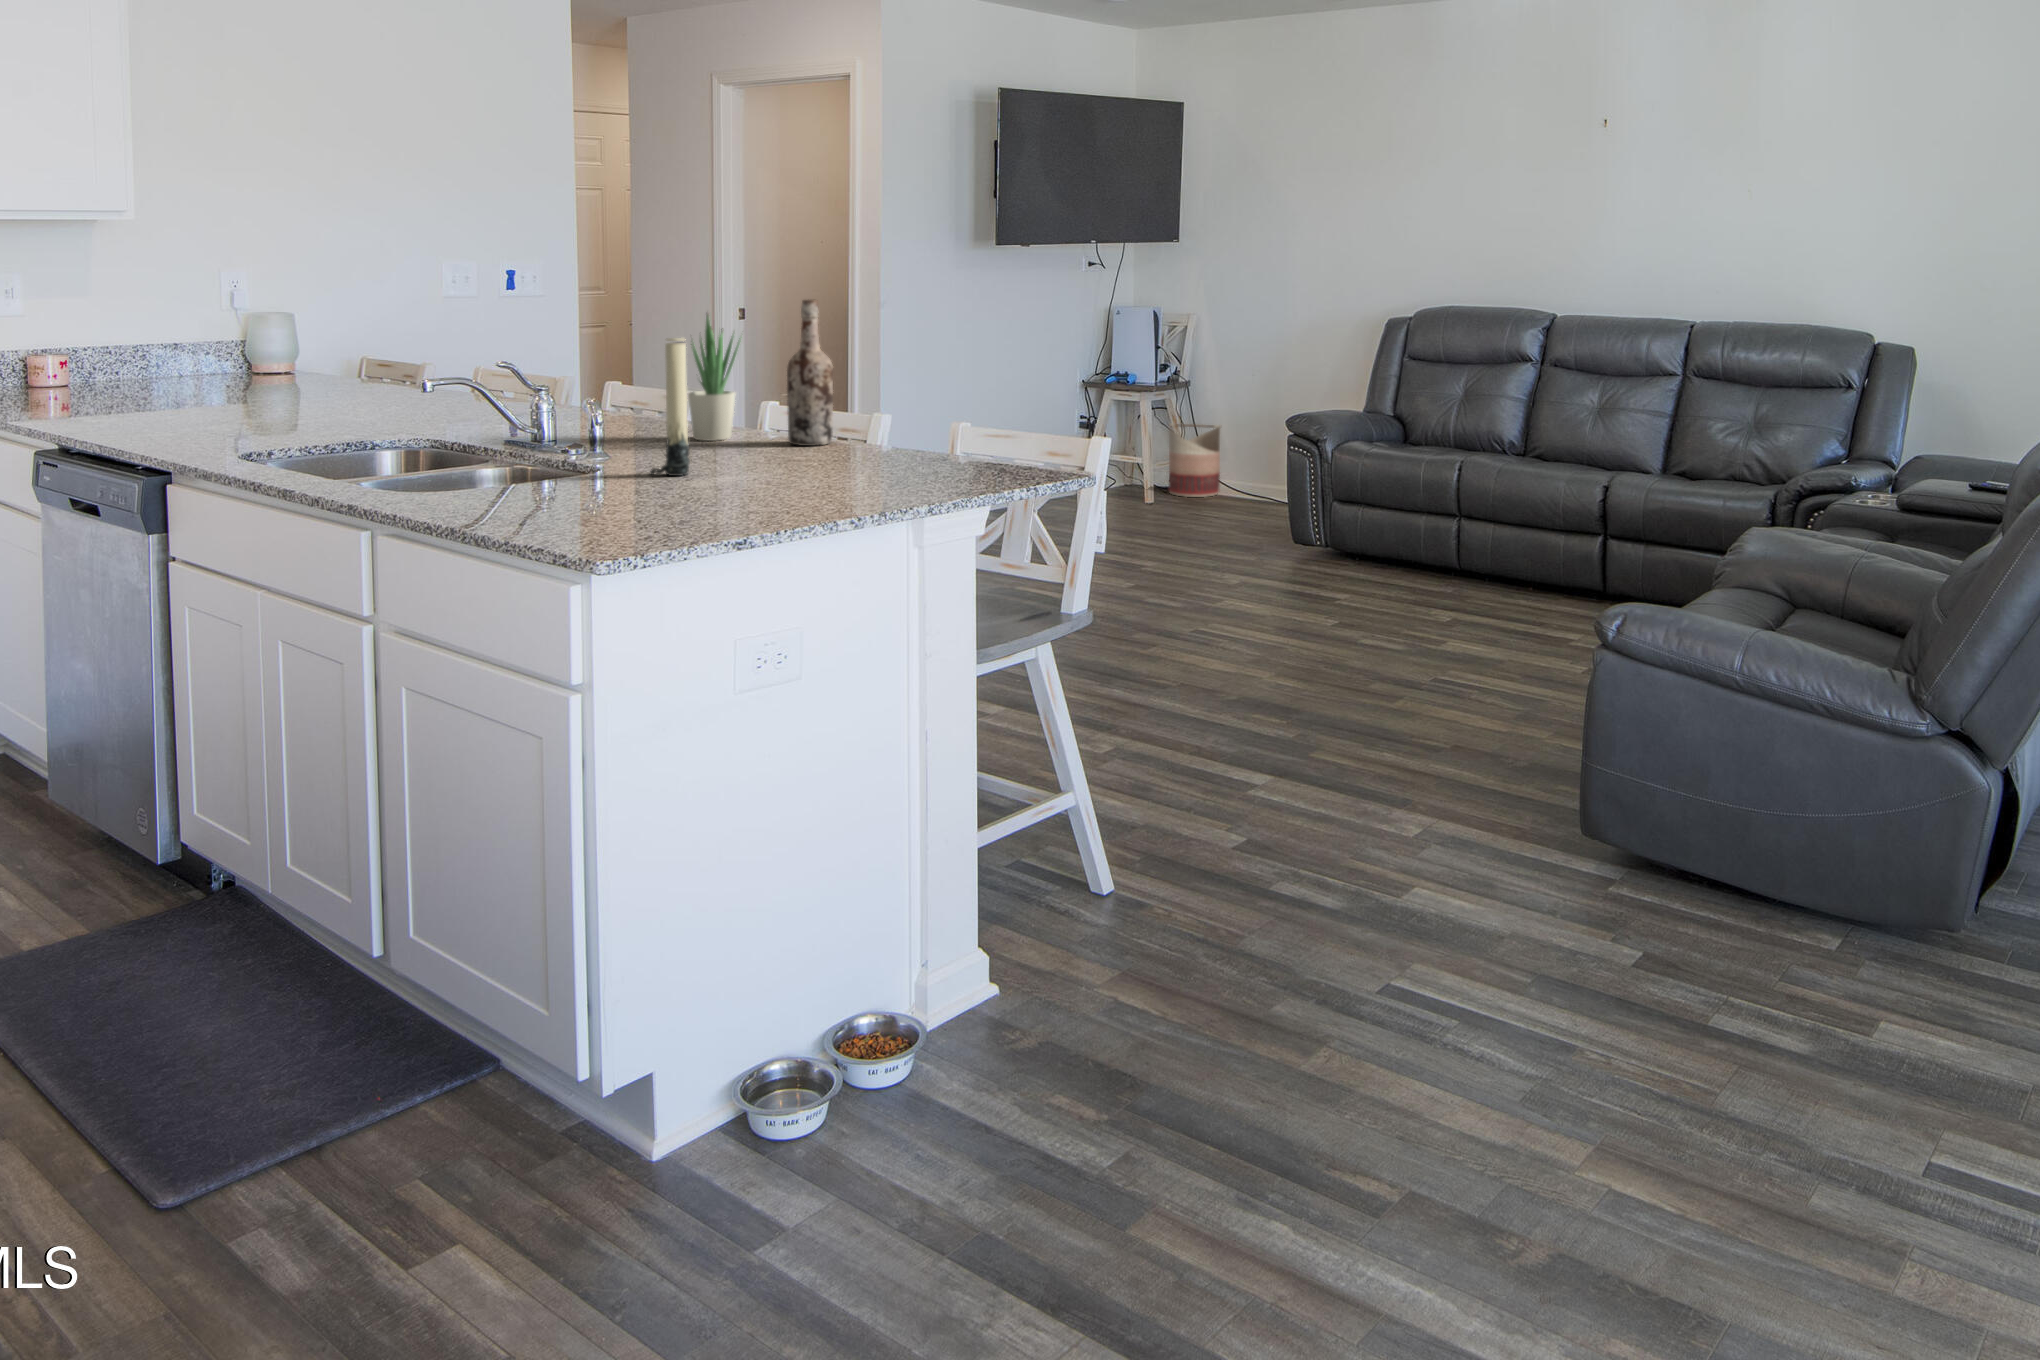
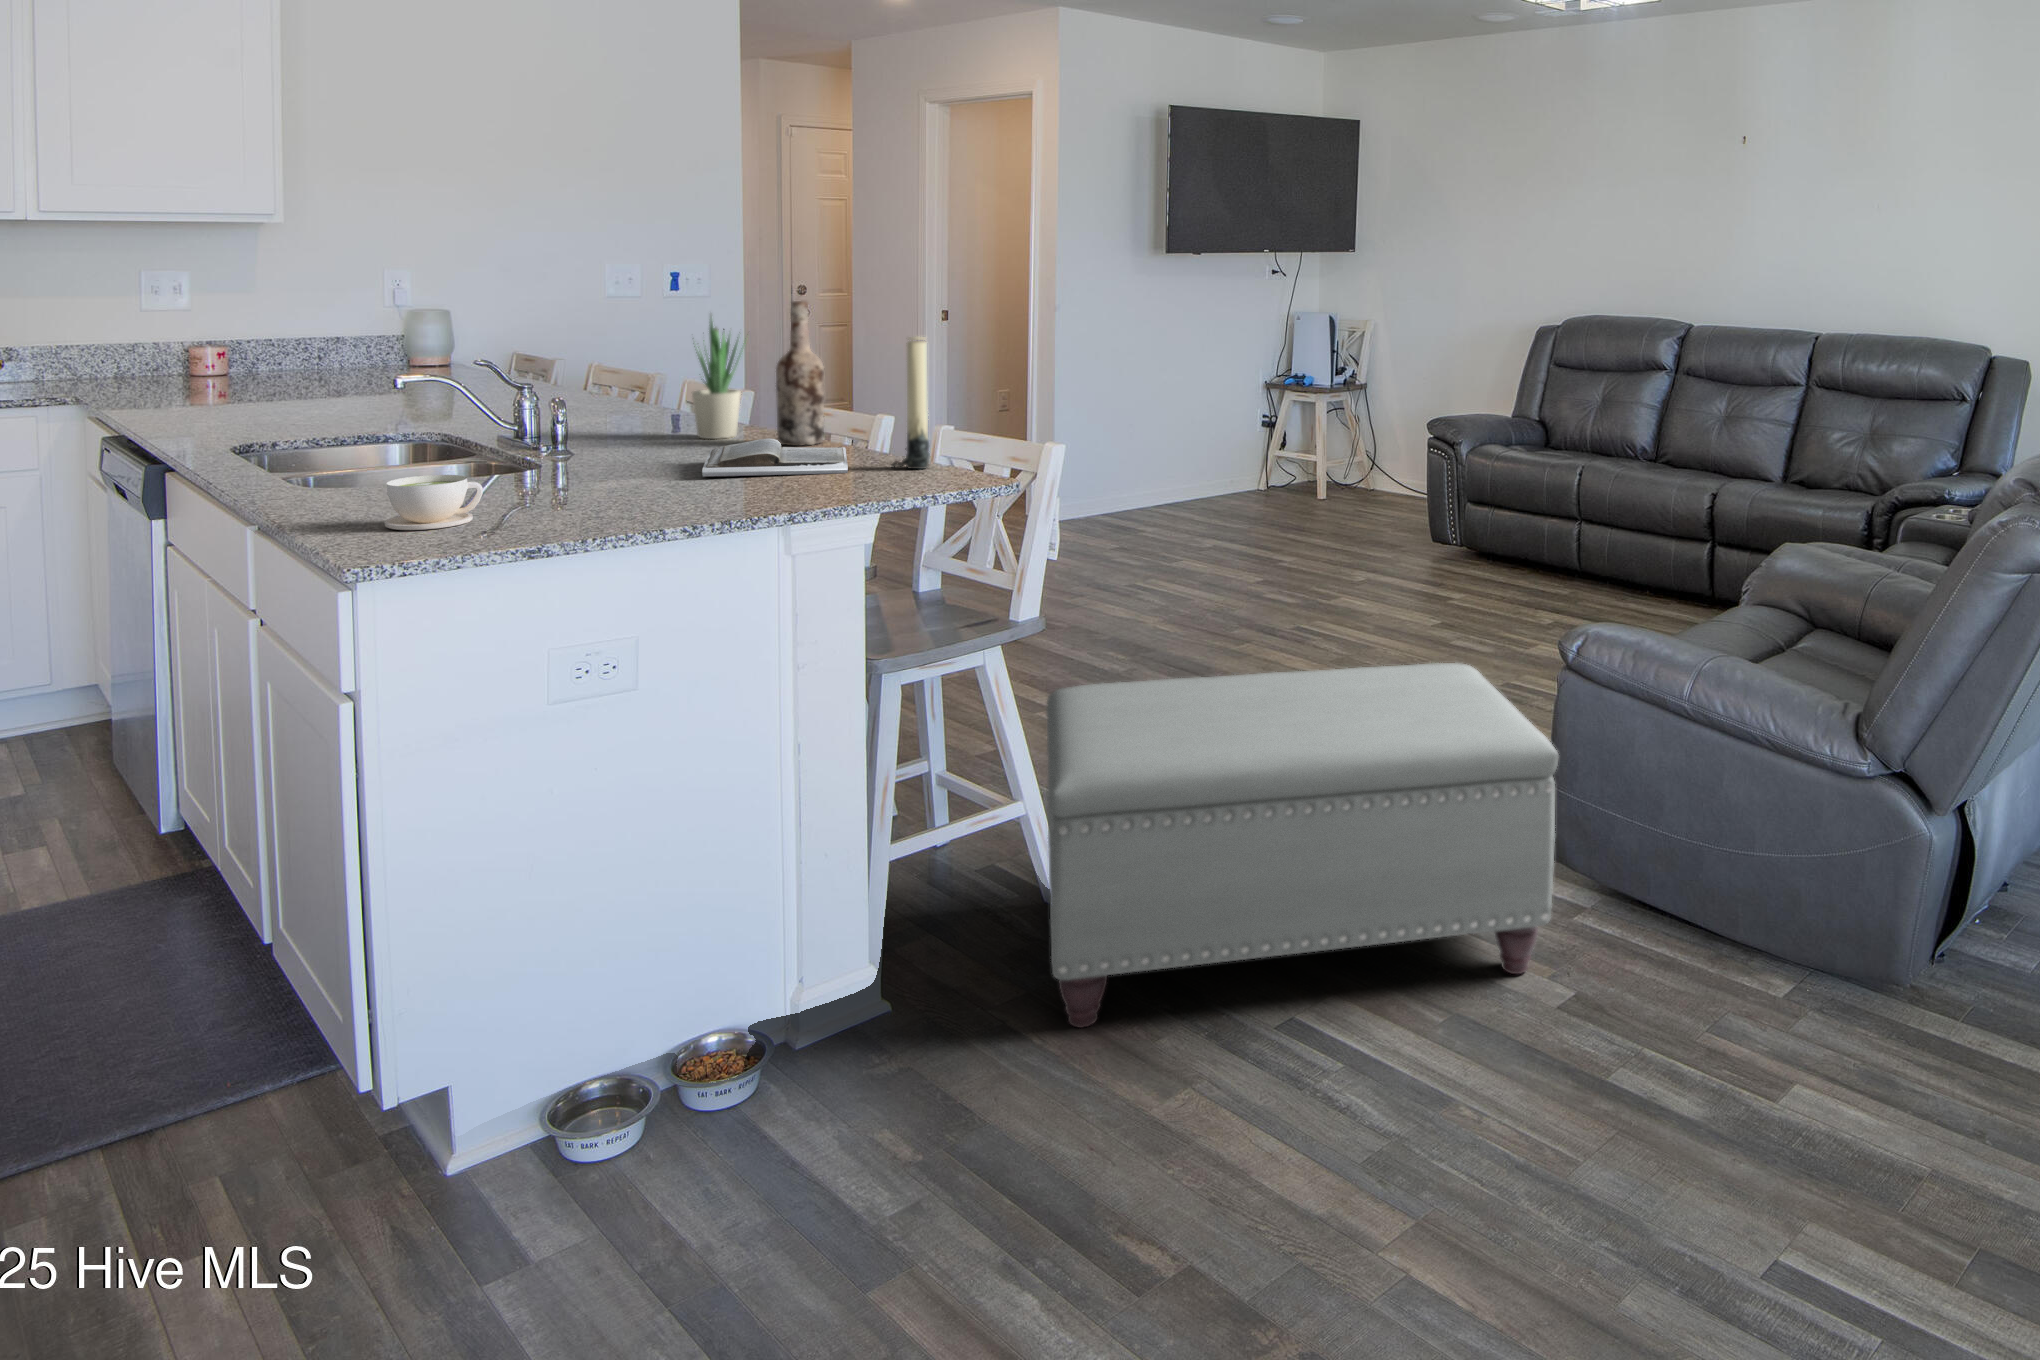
candle: present [650,338,690,476] -> present [892,336,930,469]
basket: present [1169,423,1221,497] -> none [1345,424,1394,494]
book: none [758,437,912,475] -> present [702,438,848,477]
coffee cup: none [564,473,646,527] -> present [385,475,483,530]
ottoman: none [1093,649,1622,1002] -> present [1046,663,1558,1028]

